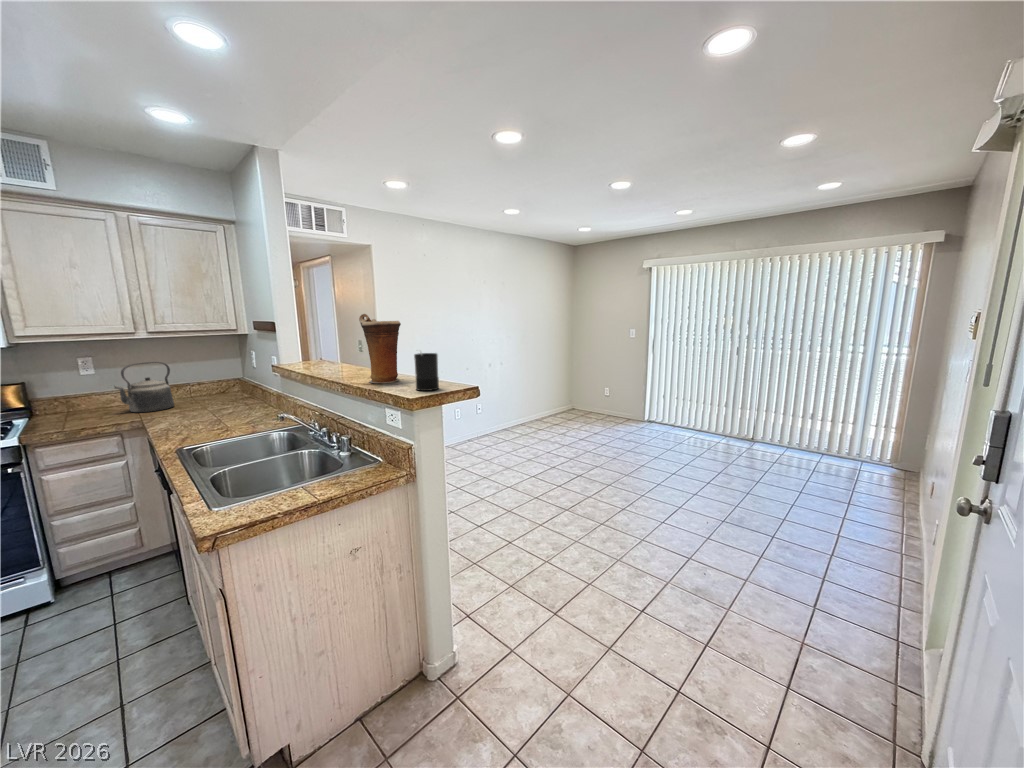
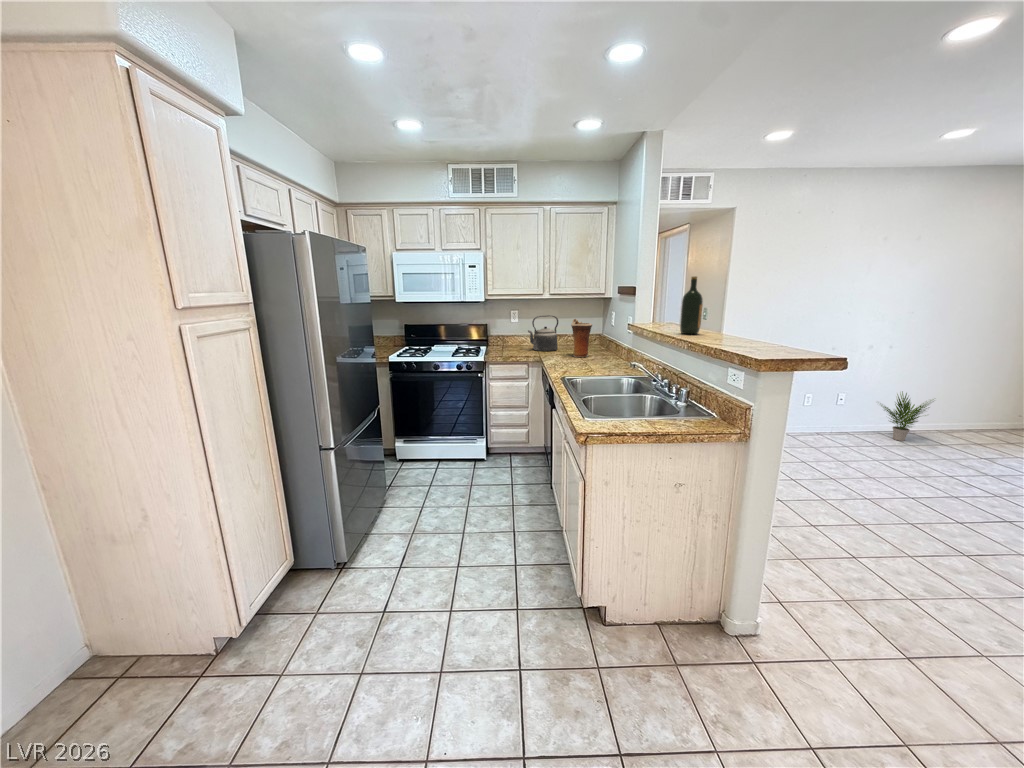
wine bottle: none [328,313,353,375] -> present [680,276,703,334]
vase: present [359,314,401,383] -> present [571,319,592,357]
candle: present [414,353,439,391] -> none [766,312,799,355]
potted plant: none [500,395,532,433] -> present [881,392,929,441]

